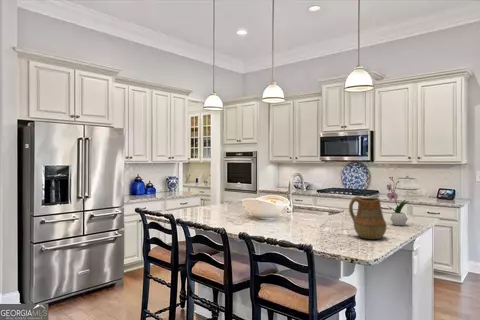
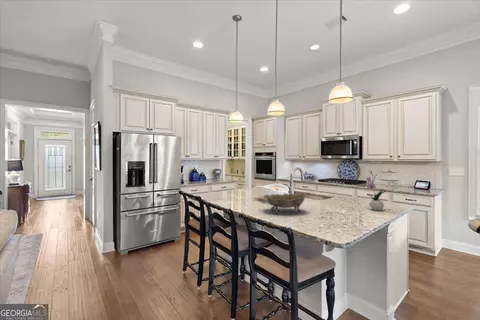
pitcher: present [349,196,387,239] -> none [331,187,363,222]
decorative bowl: none [261,206,319,234] -> present [264,193,308,214]

